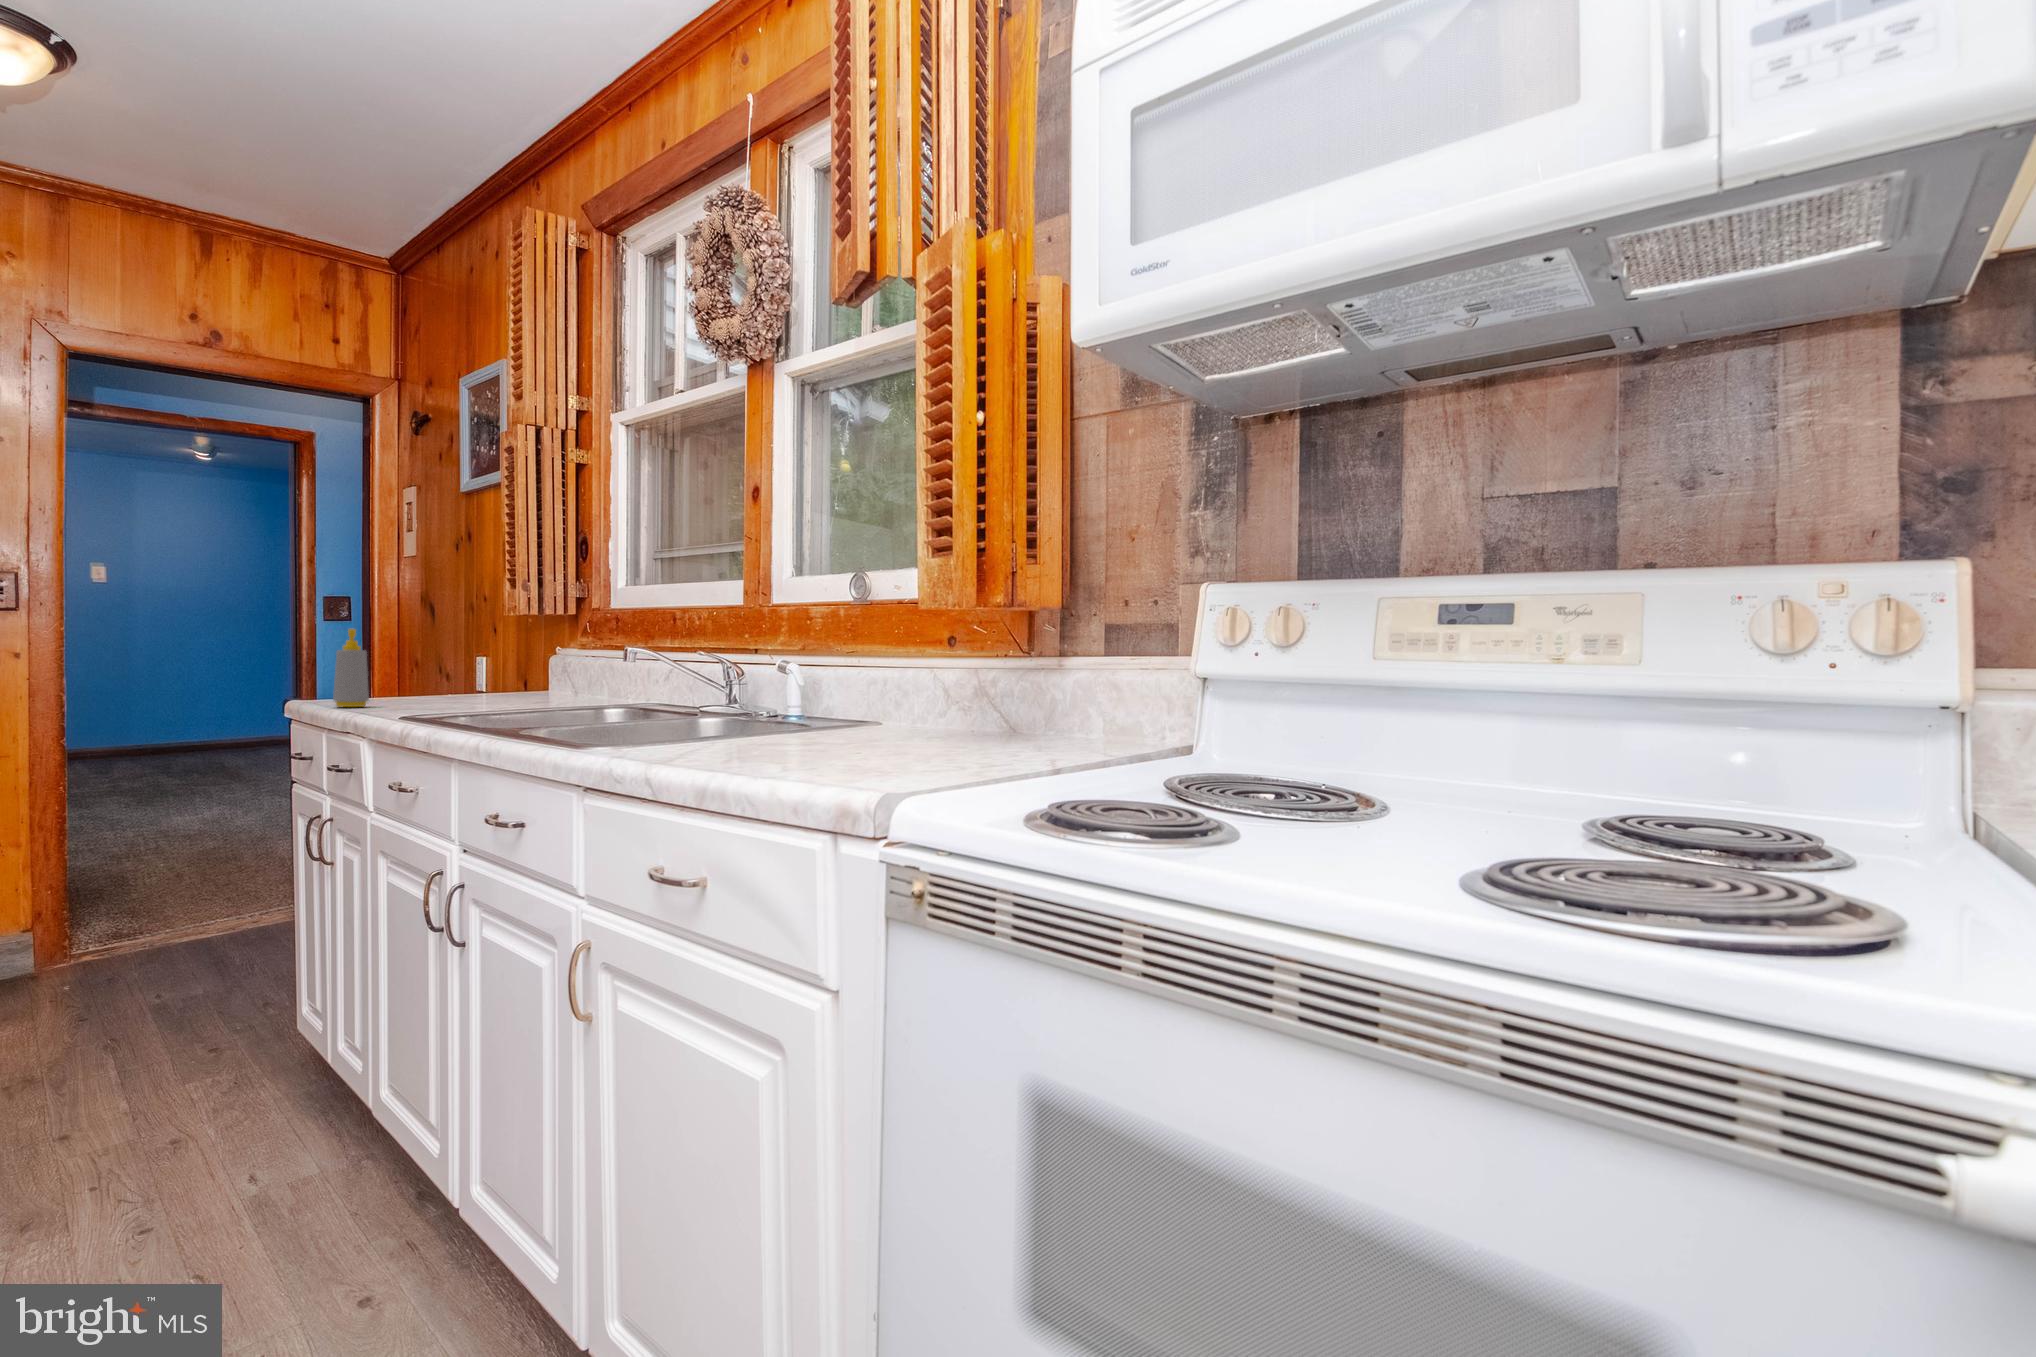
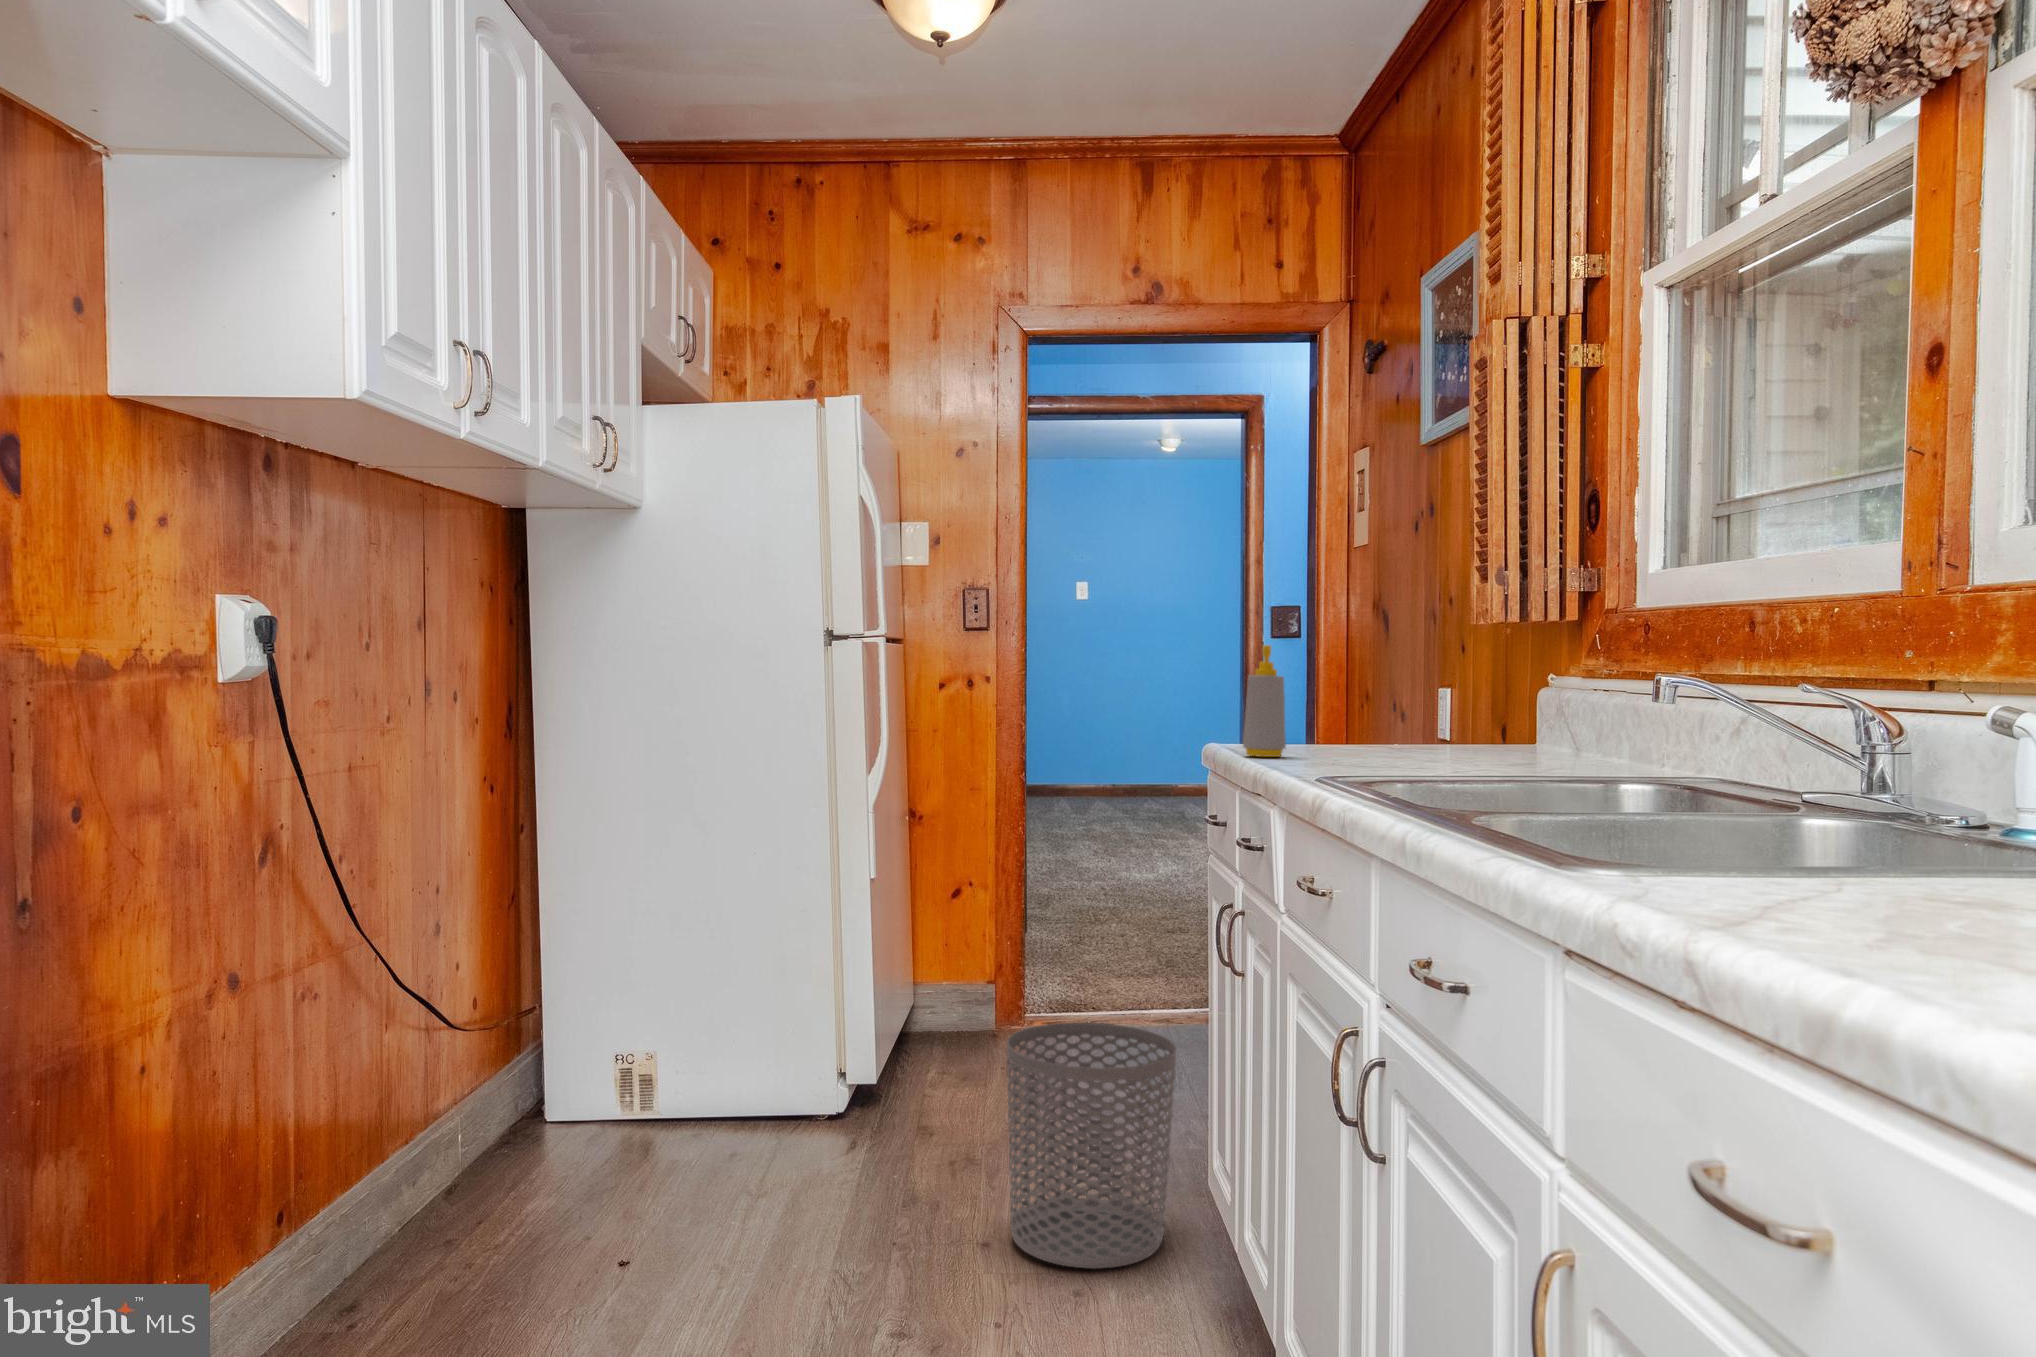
waste bin: none [103,919,274,1113] -> present [1007,1023,1176,1269]

